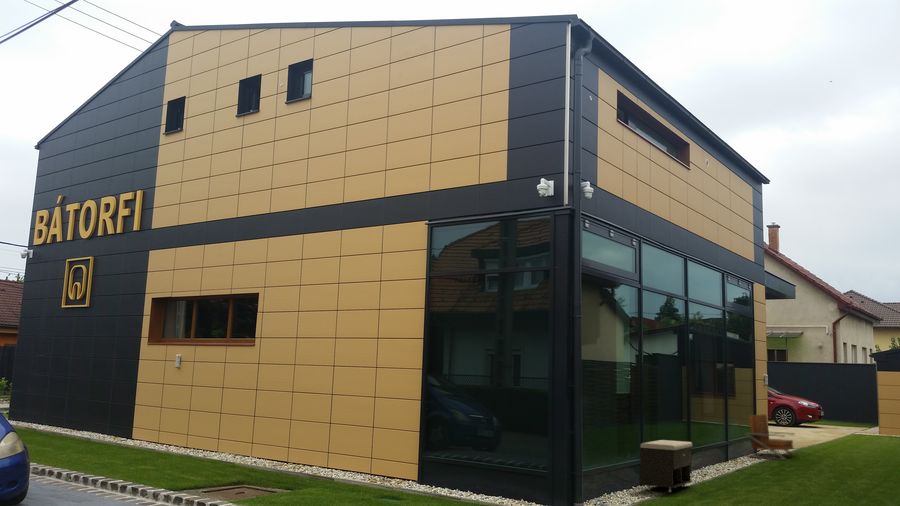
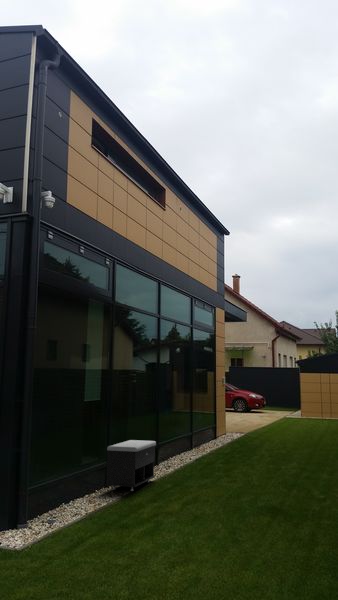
lounge chair: present [746,414,795,460] -> none [208,409,245,444]

